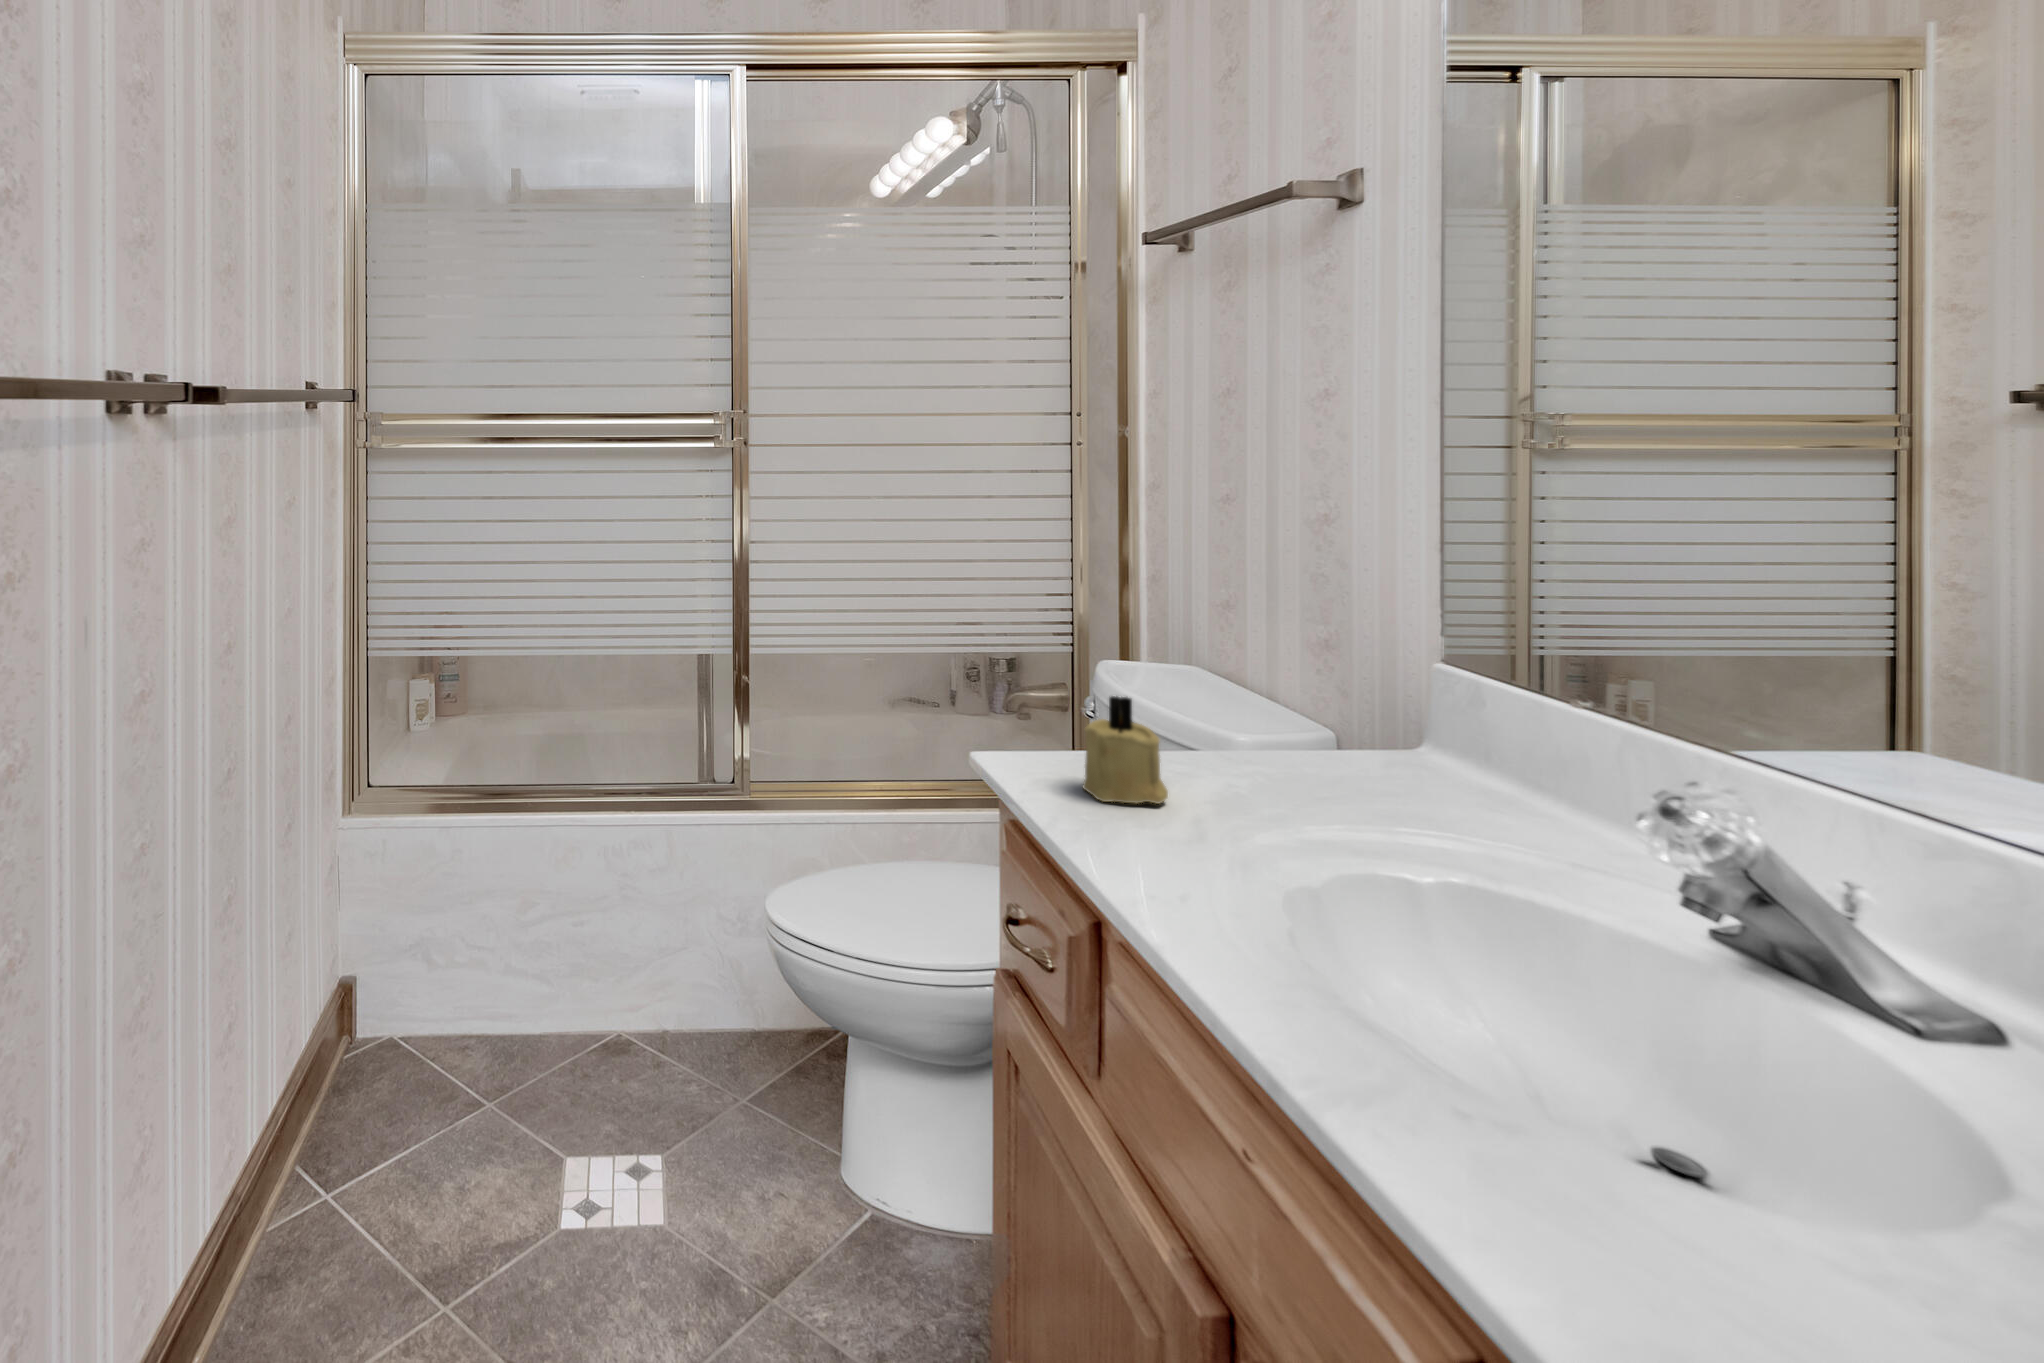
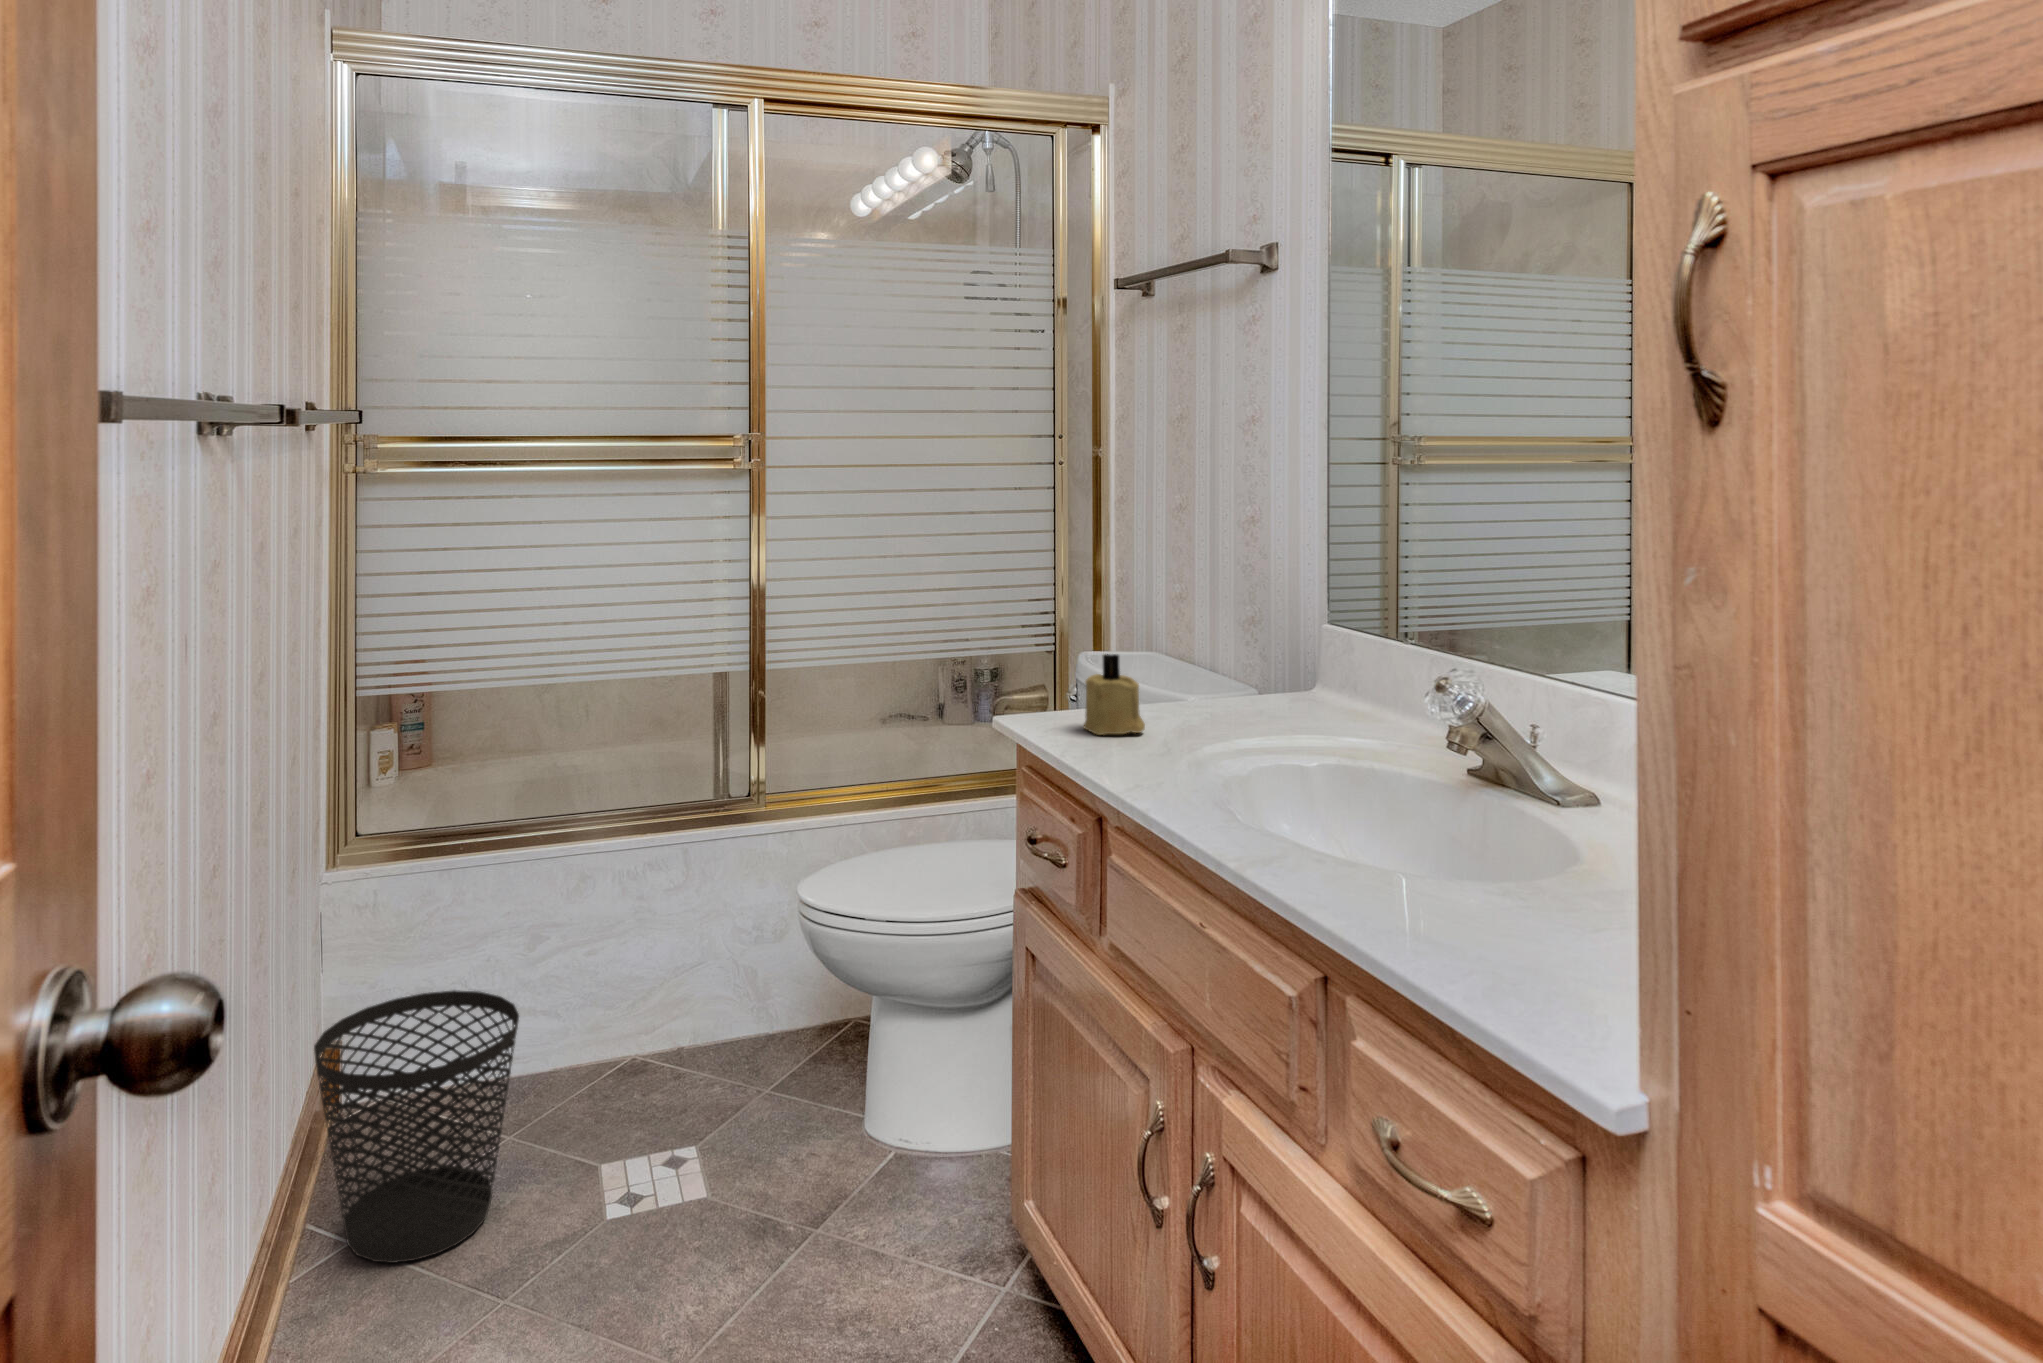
wastebasket: none [291,959,481,1235] -> present [314,991,519,1263]

